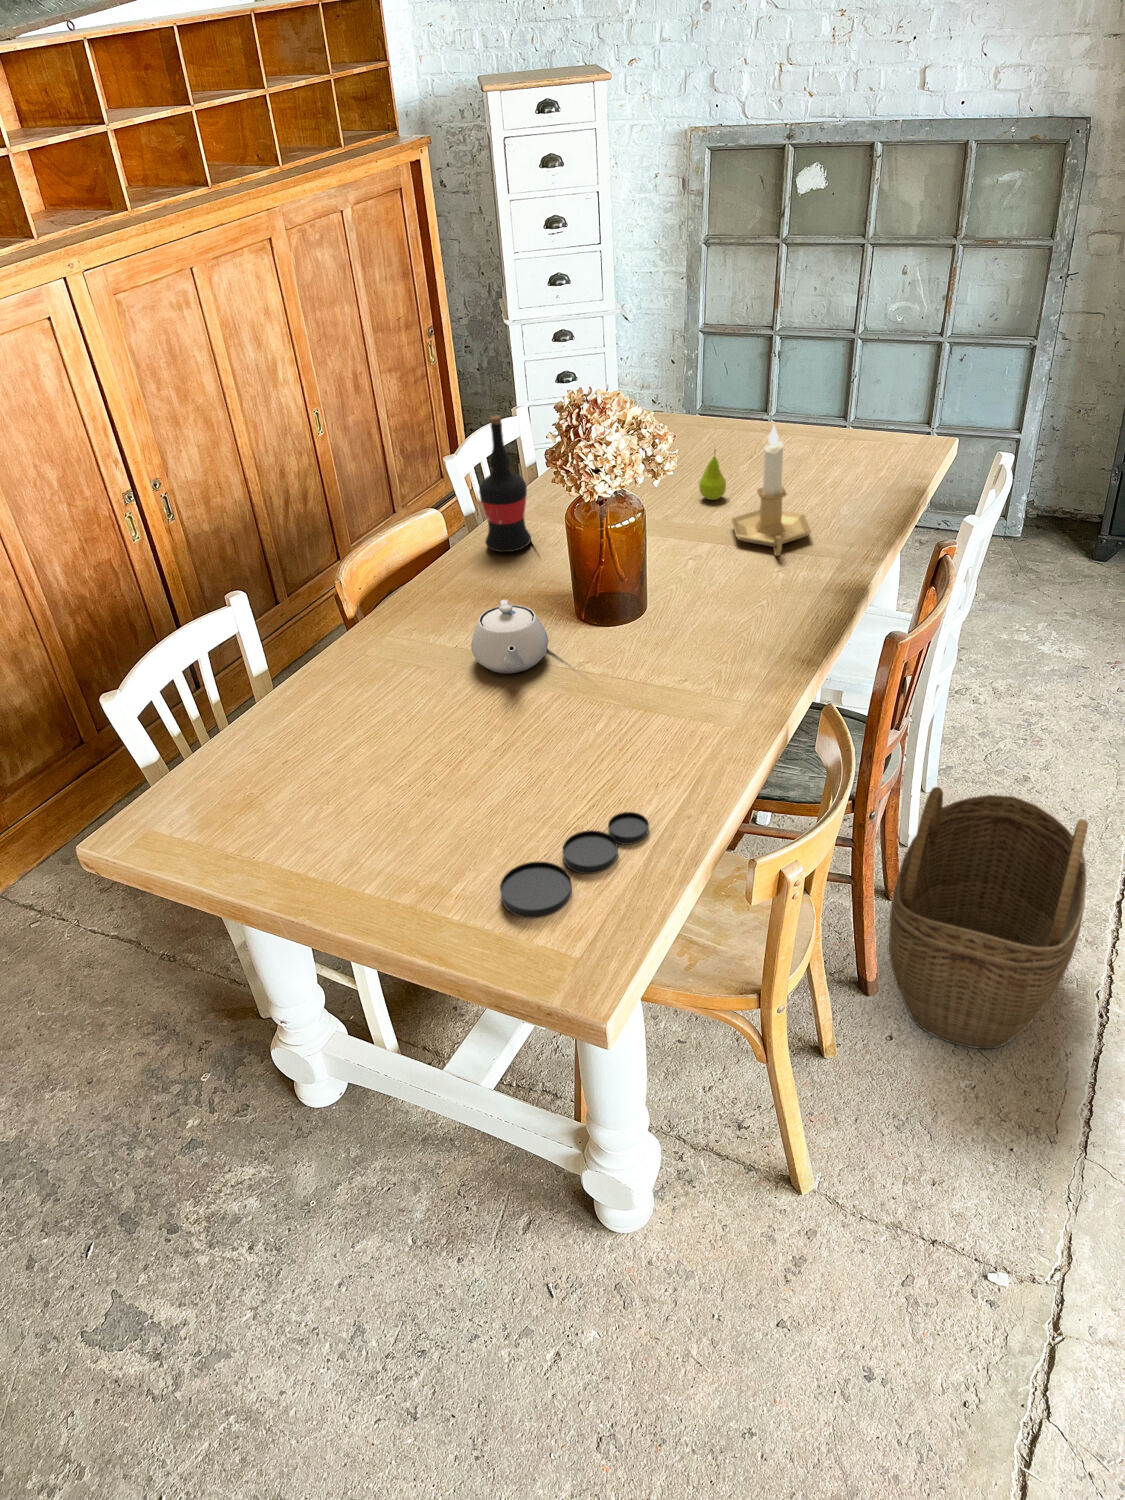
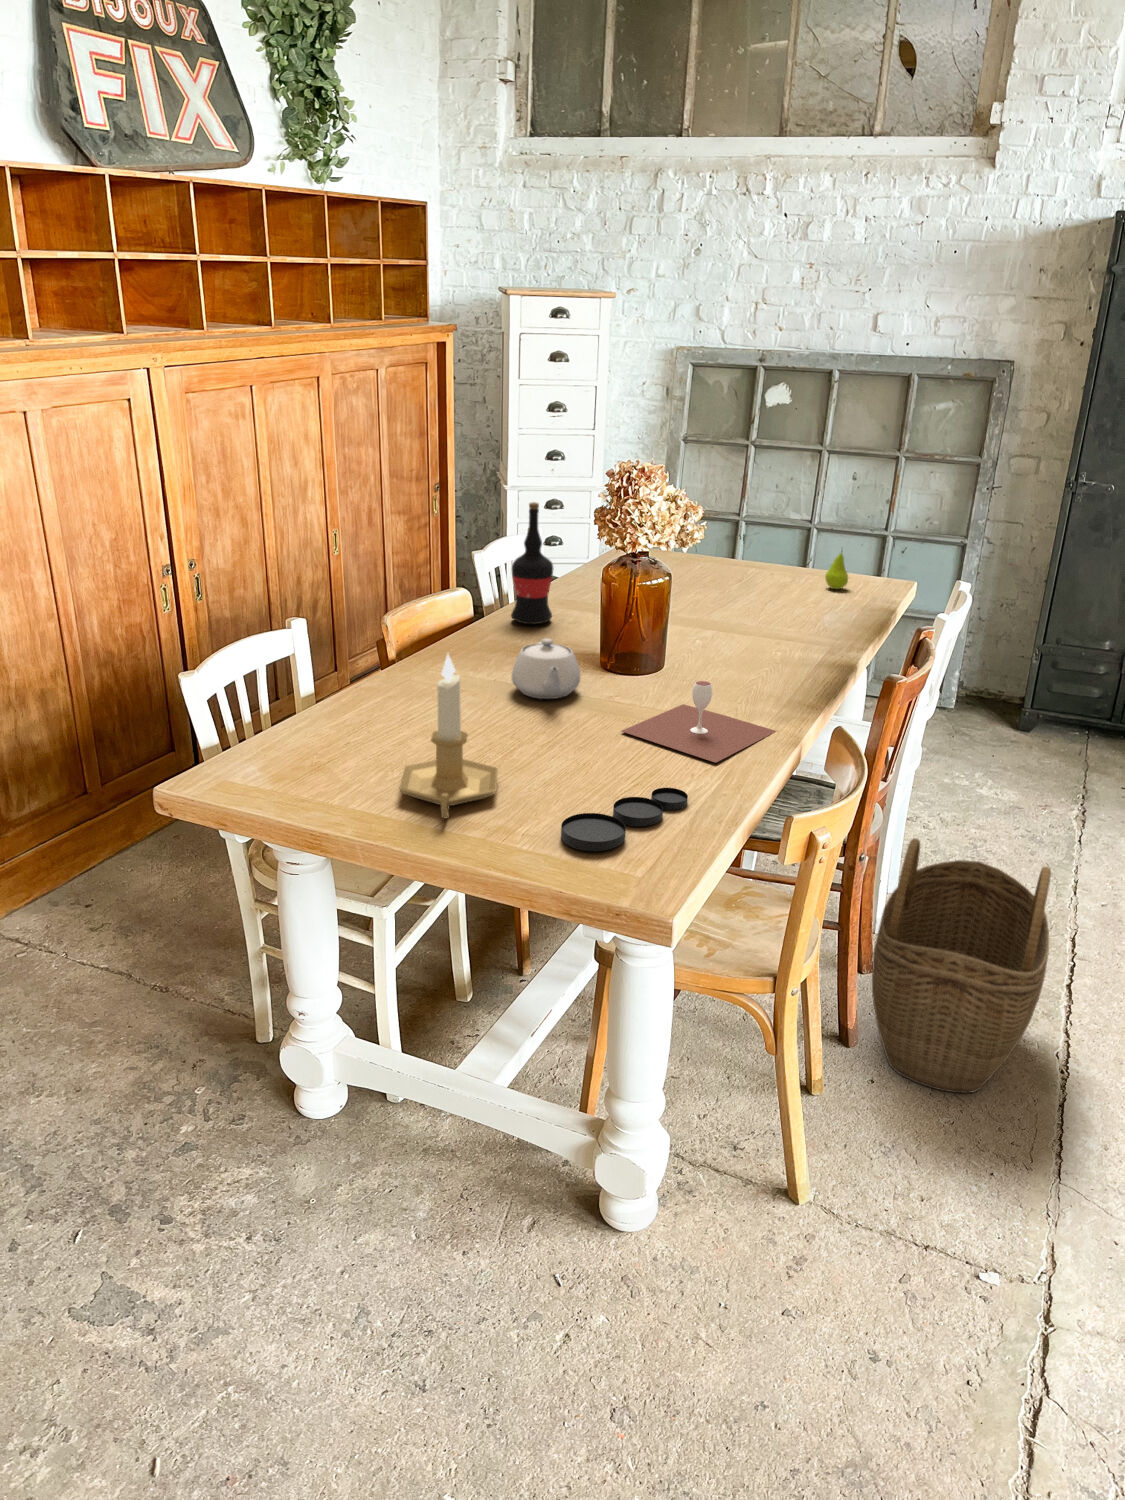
candlestick: present [732,426,811,555] -> present [399,654,498,818]
fruit: present [699,451,726,500] -> present [825,551,848,589]
wine glass: none [587,659,765,765] -> present [621,681,776,763]

